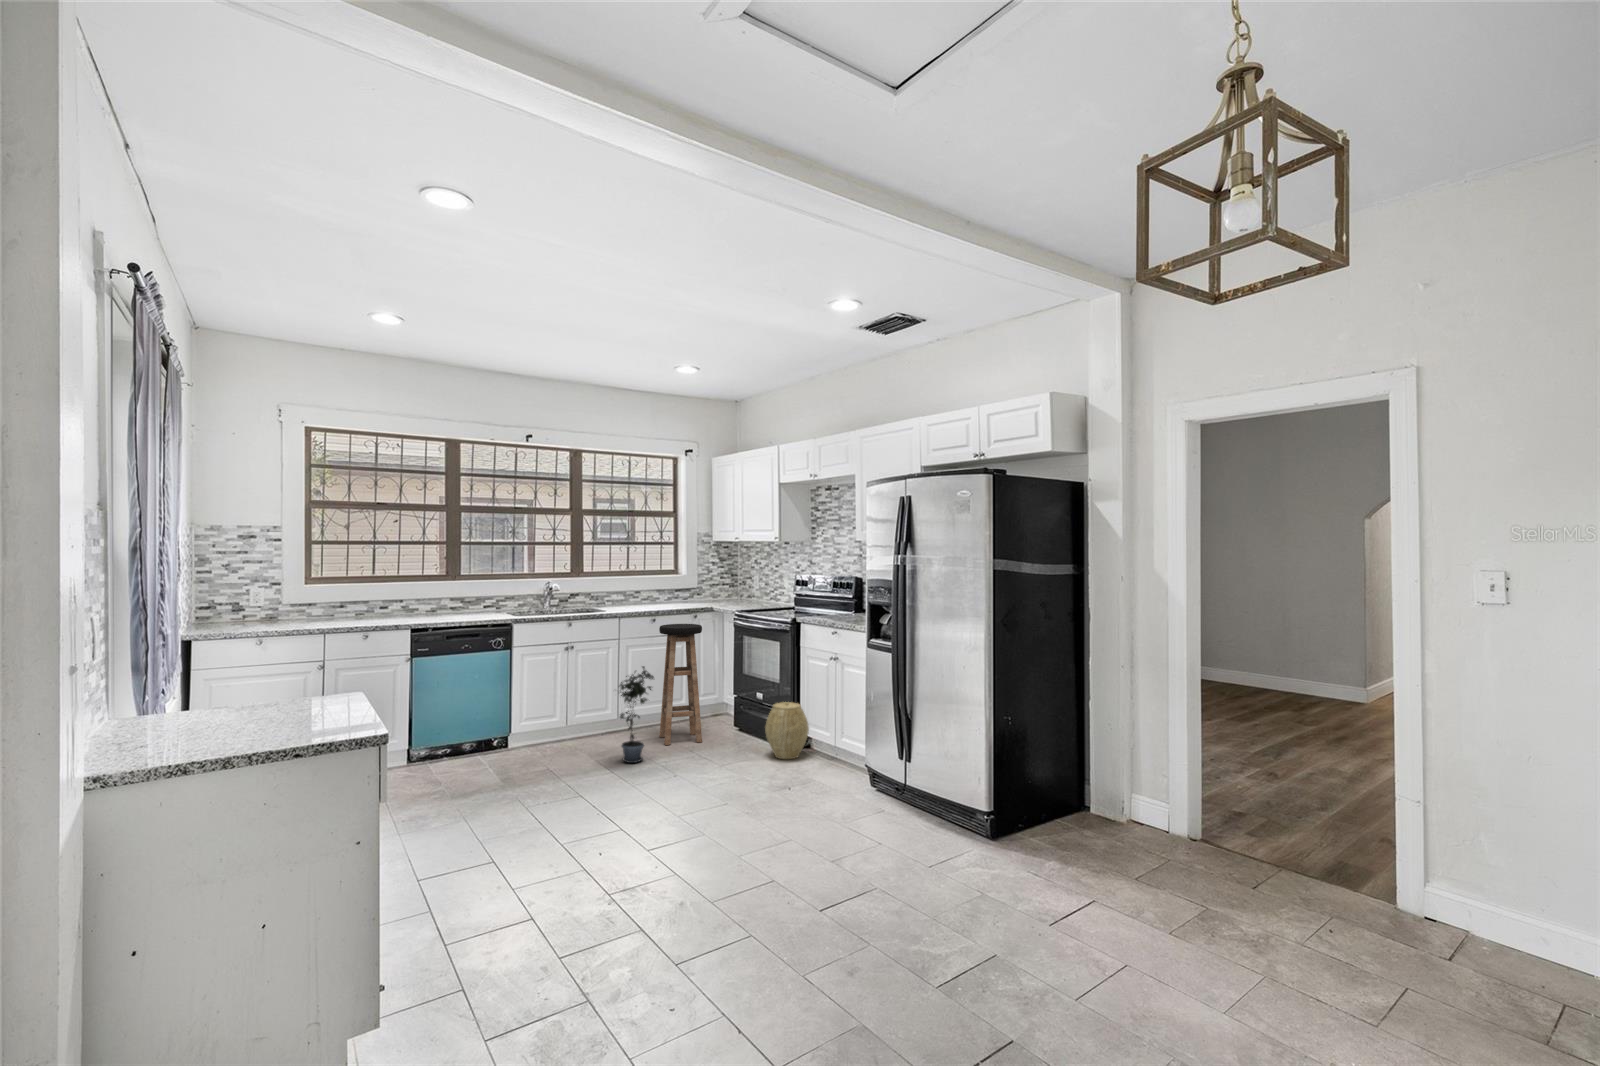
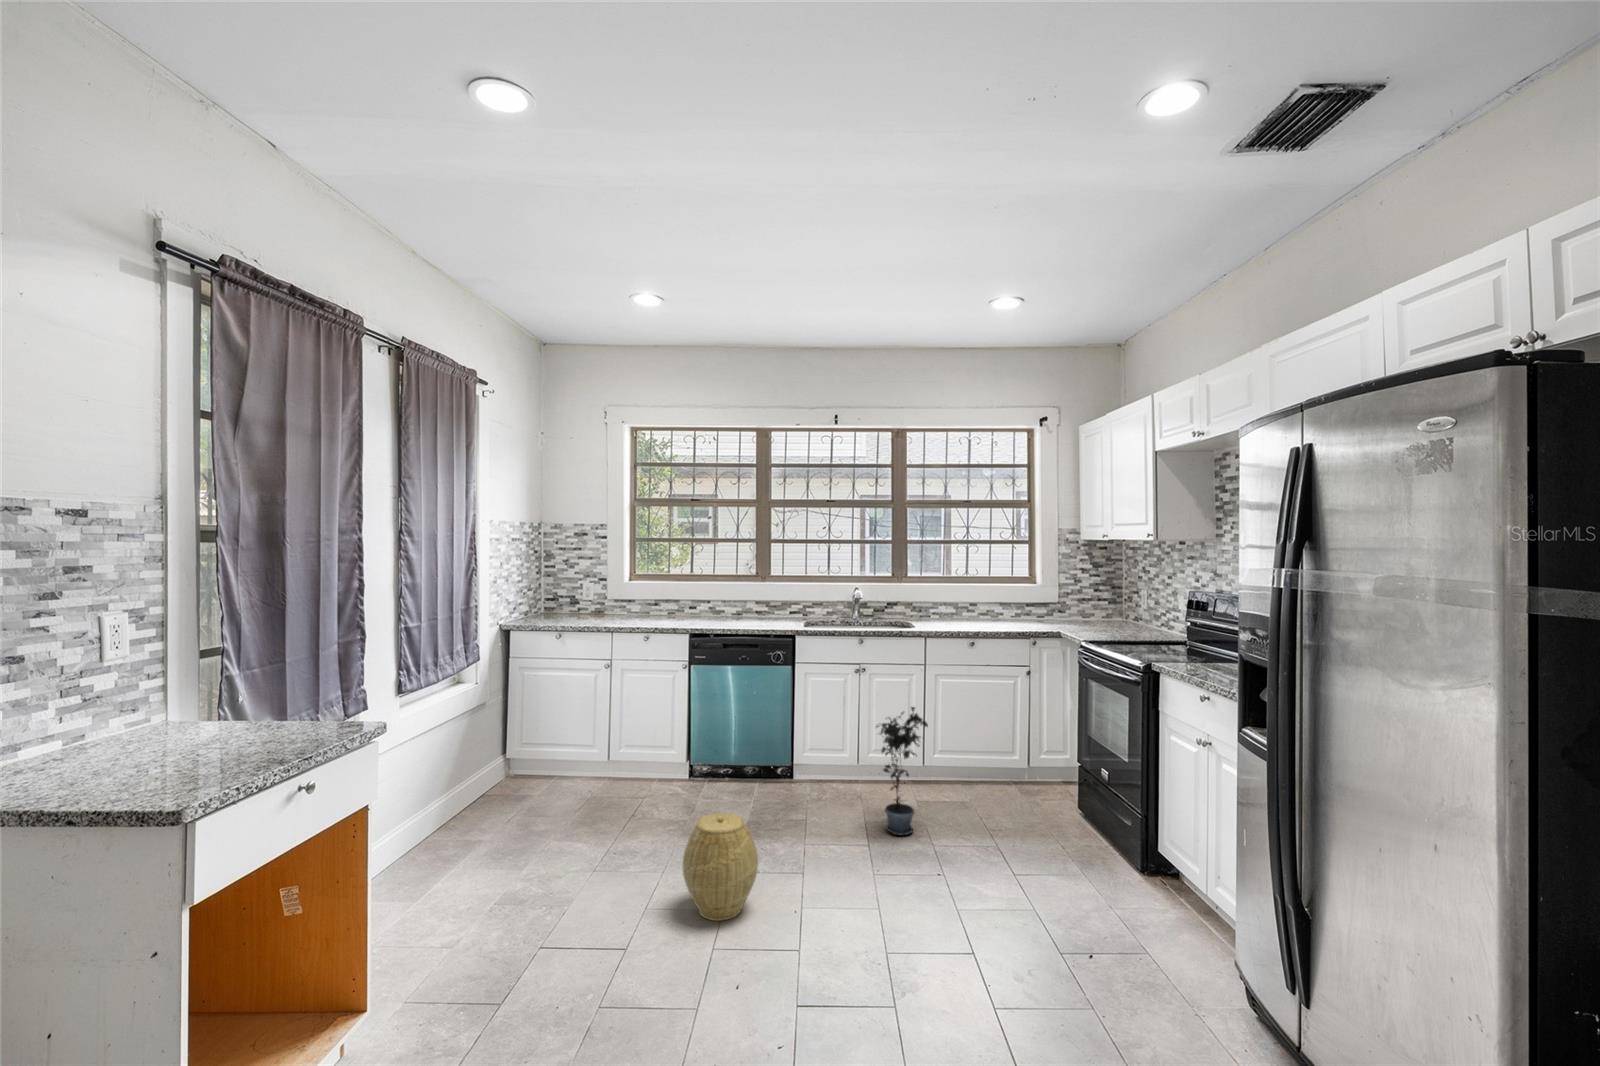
bar stool: present [659,624,702,745] -> none [959,651,1018,822]
woven basket: present [765,702,809,759] -> present [683,813,758,921]

